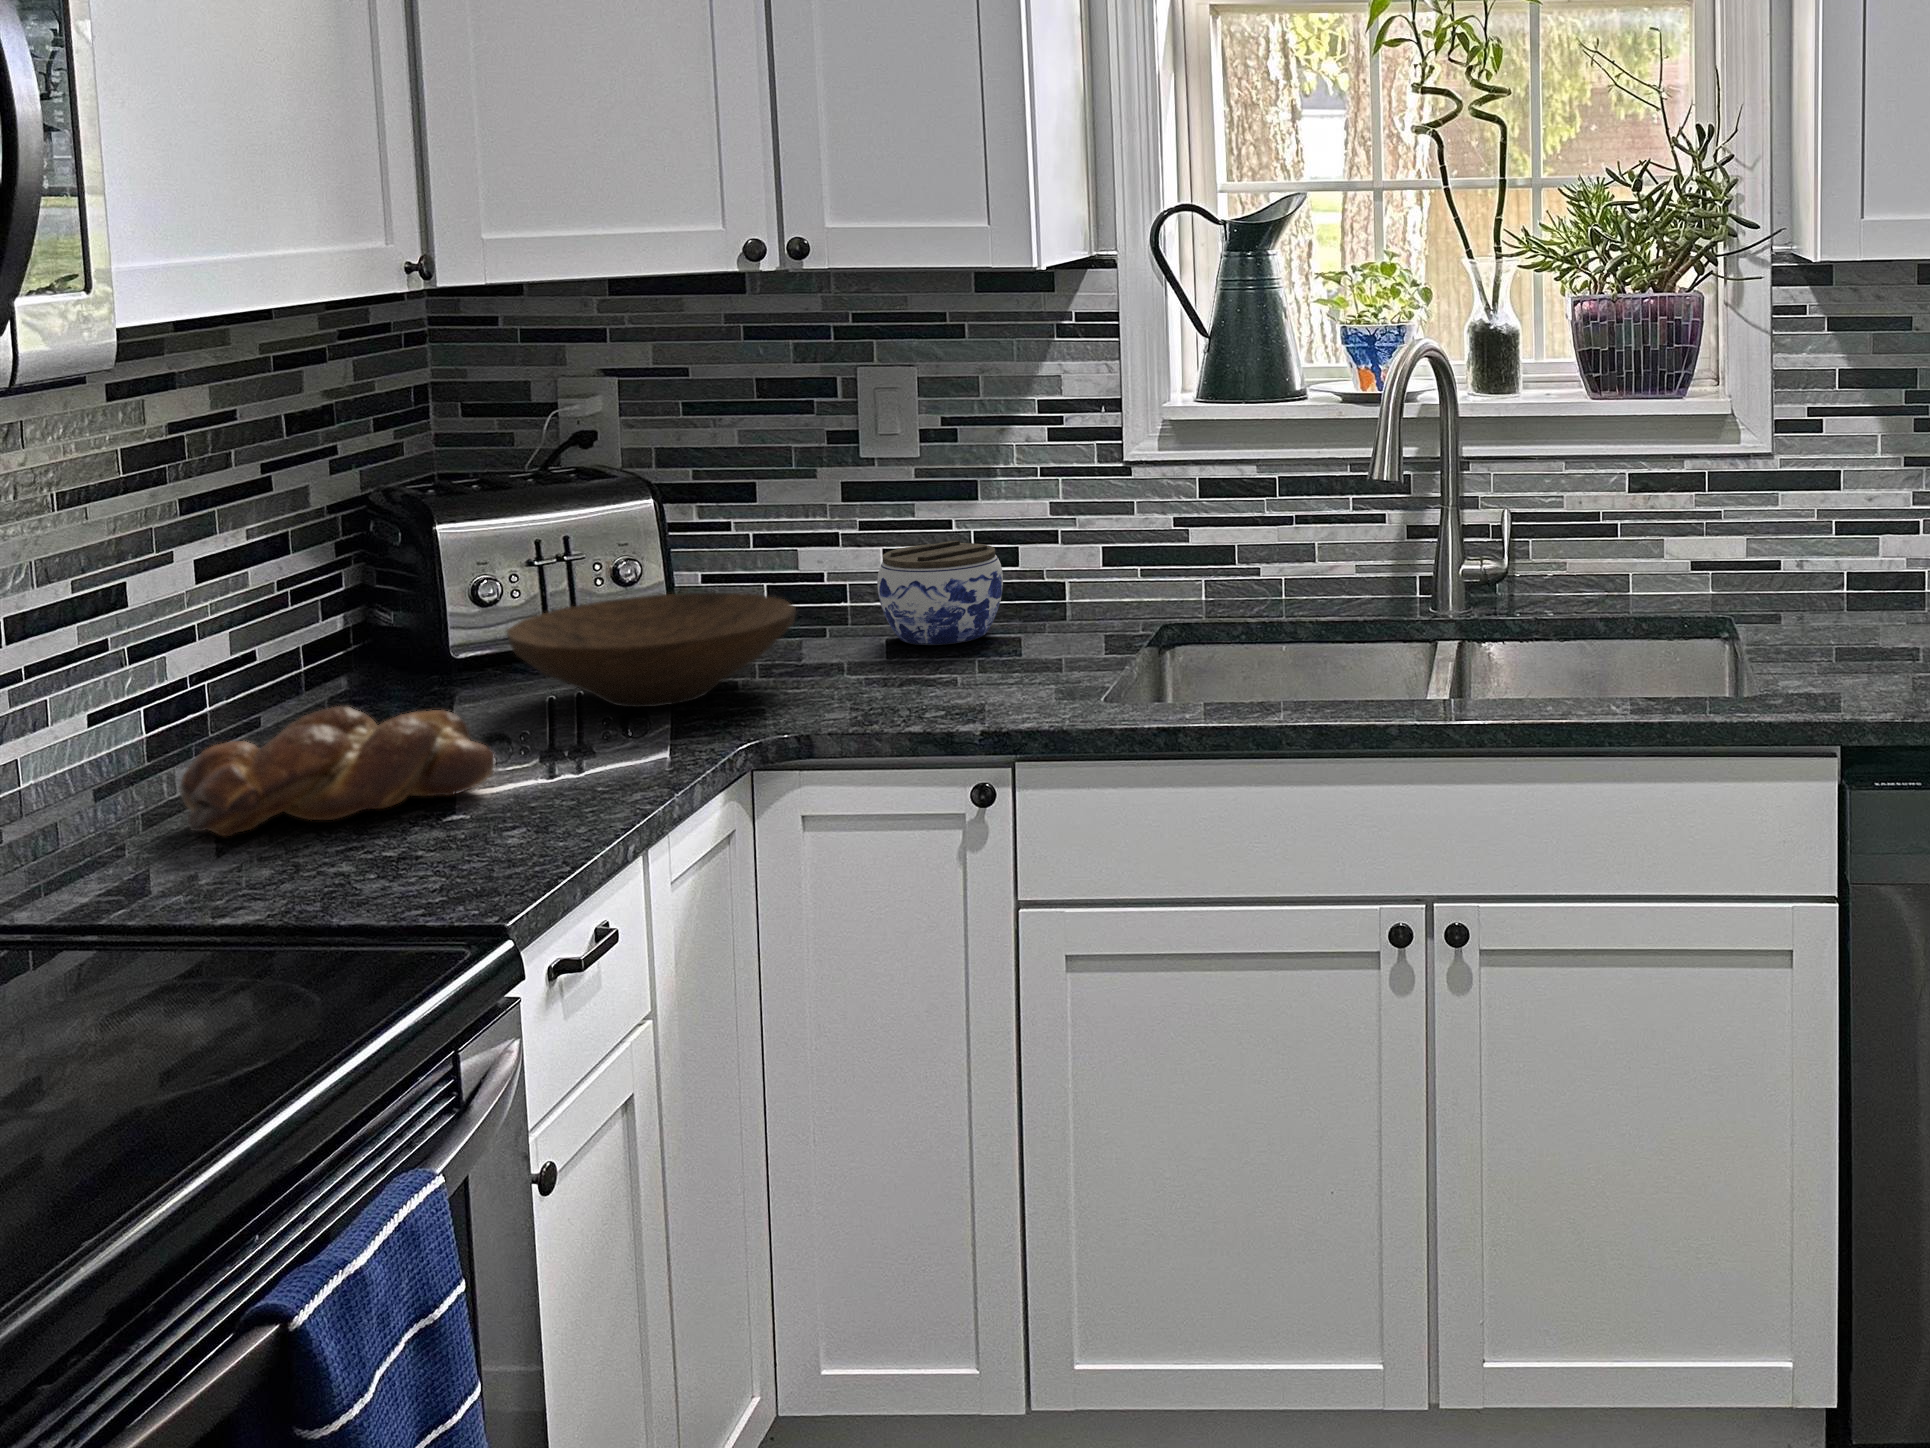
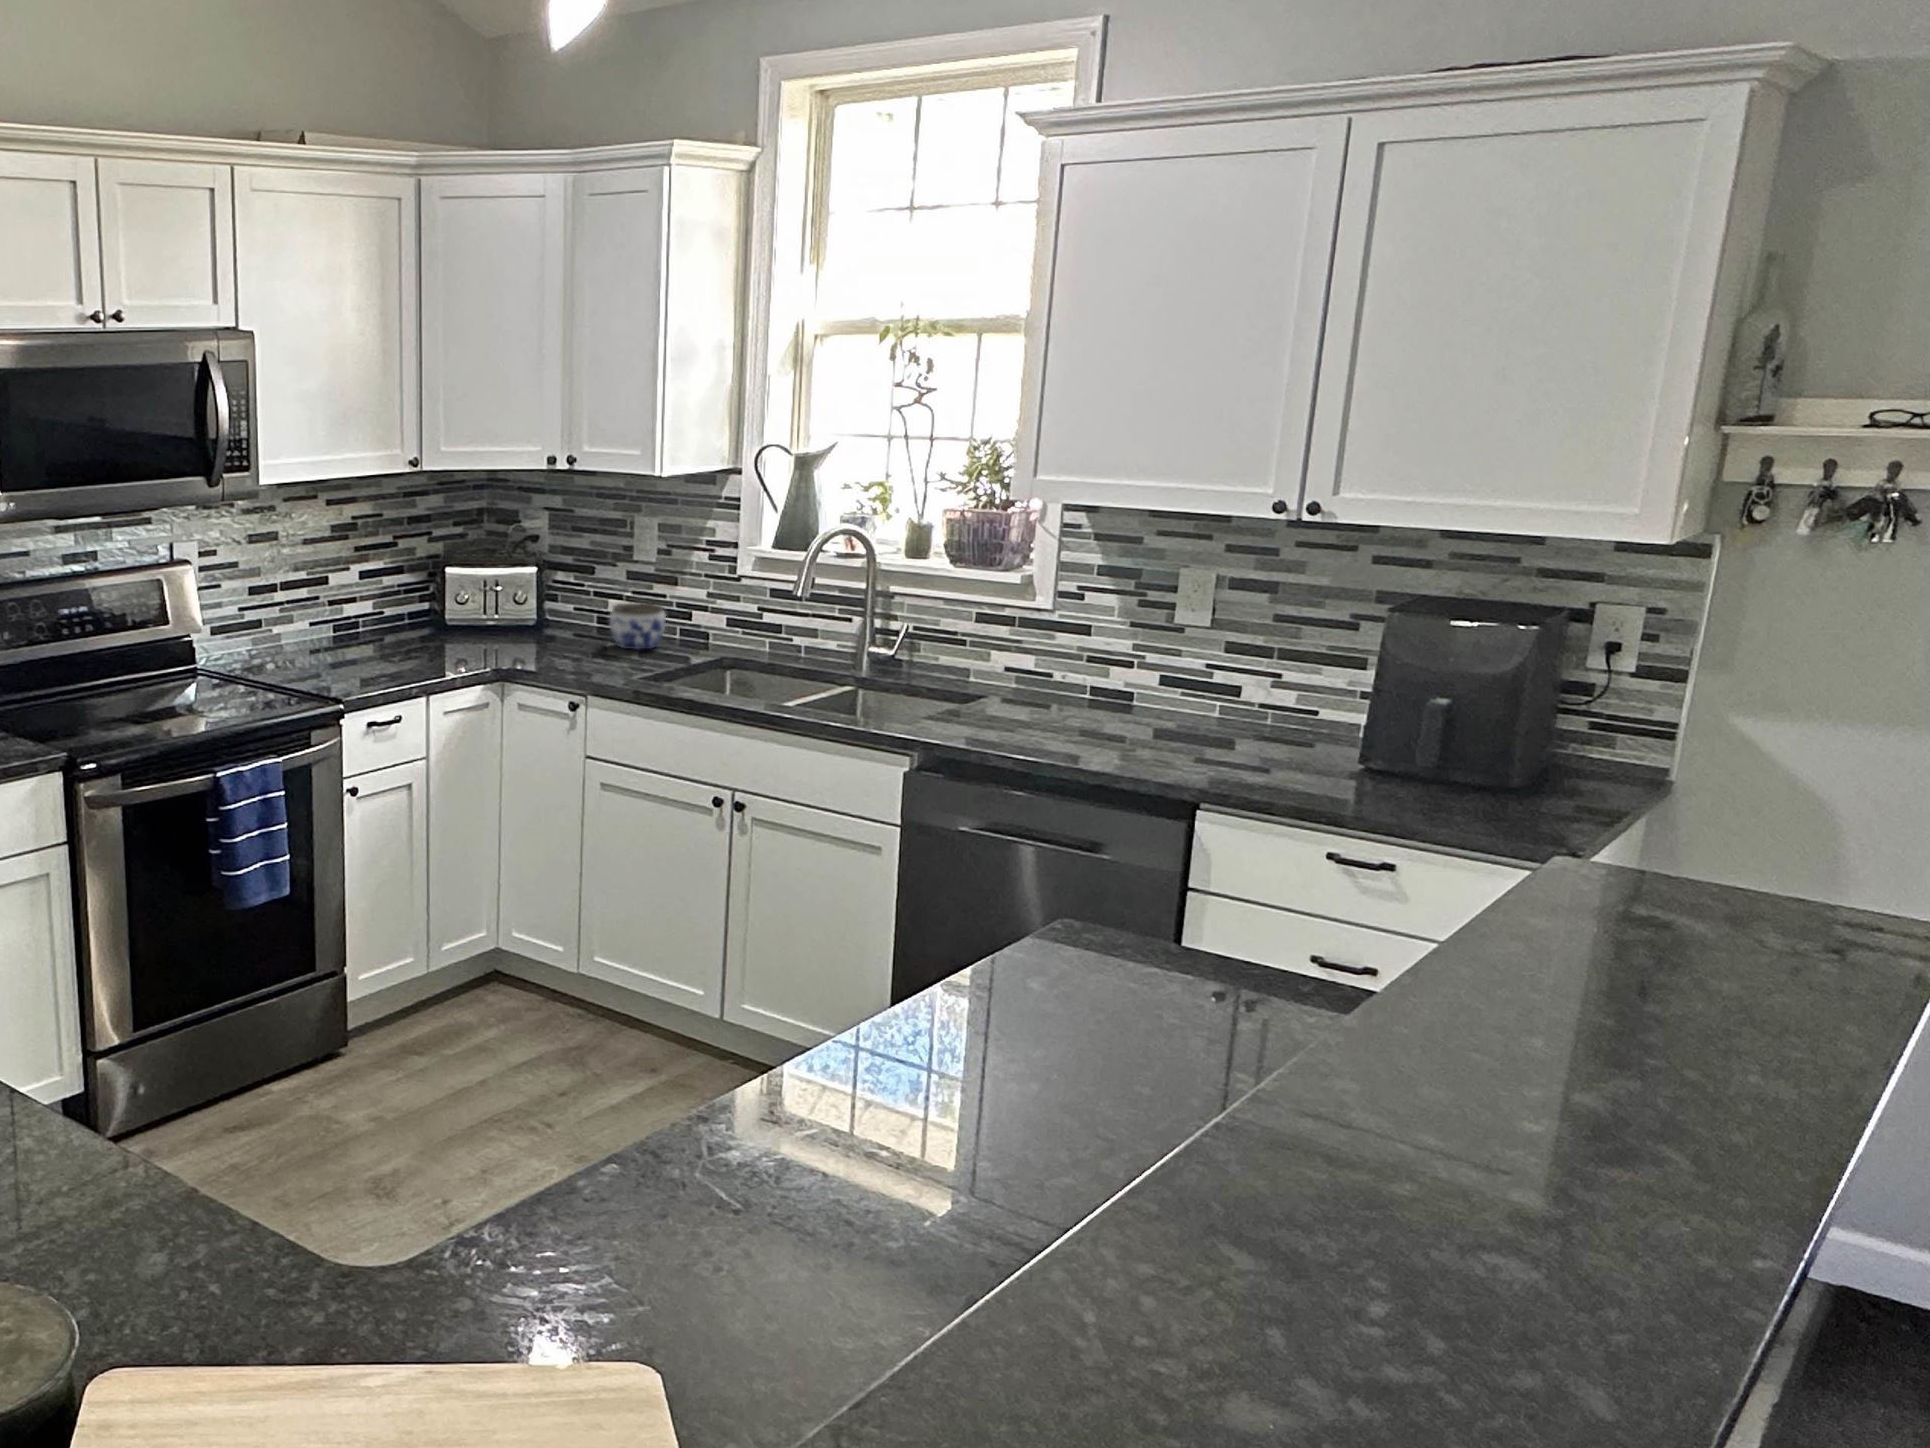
wooden bowl: present [507,592,796,707] -> none [444,609,556,654]
bread loaf: present [180,706,495,836] -> none [305,630,404,669]

